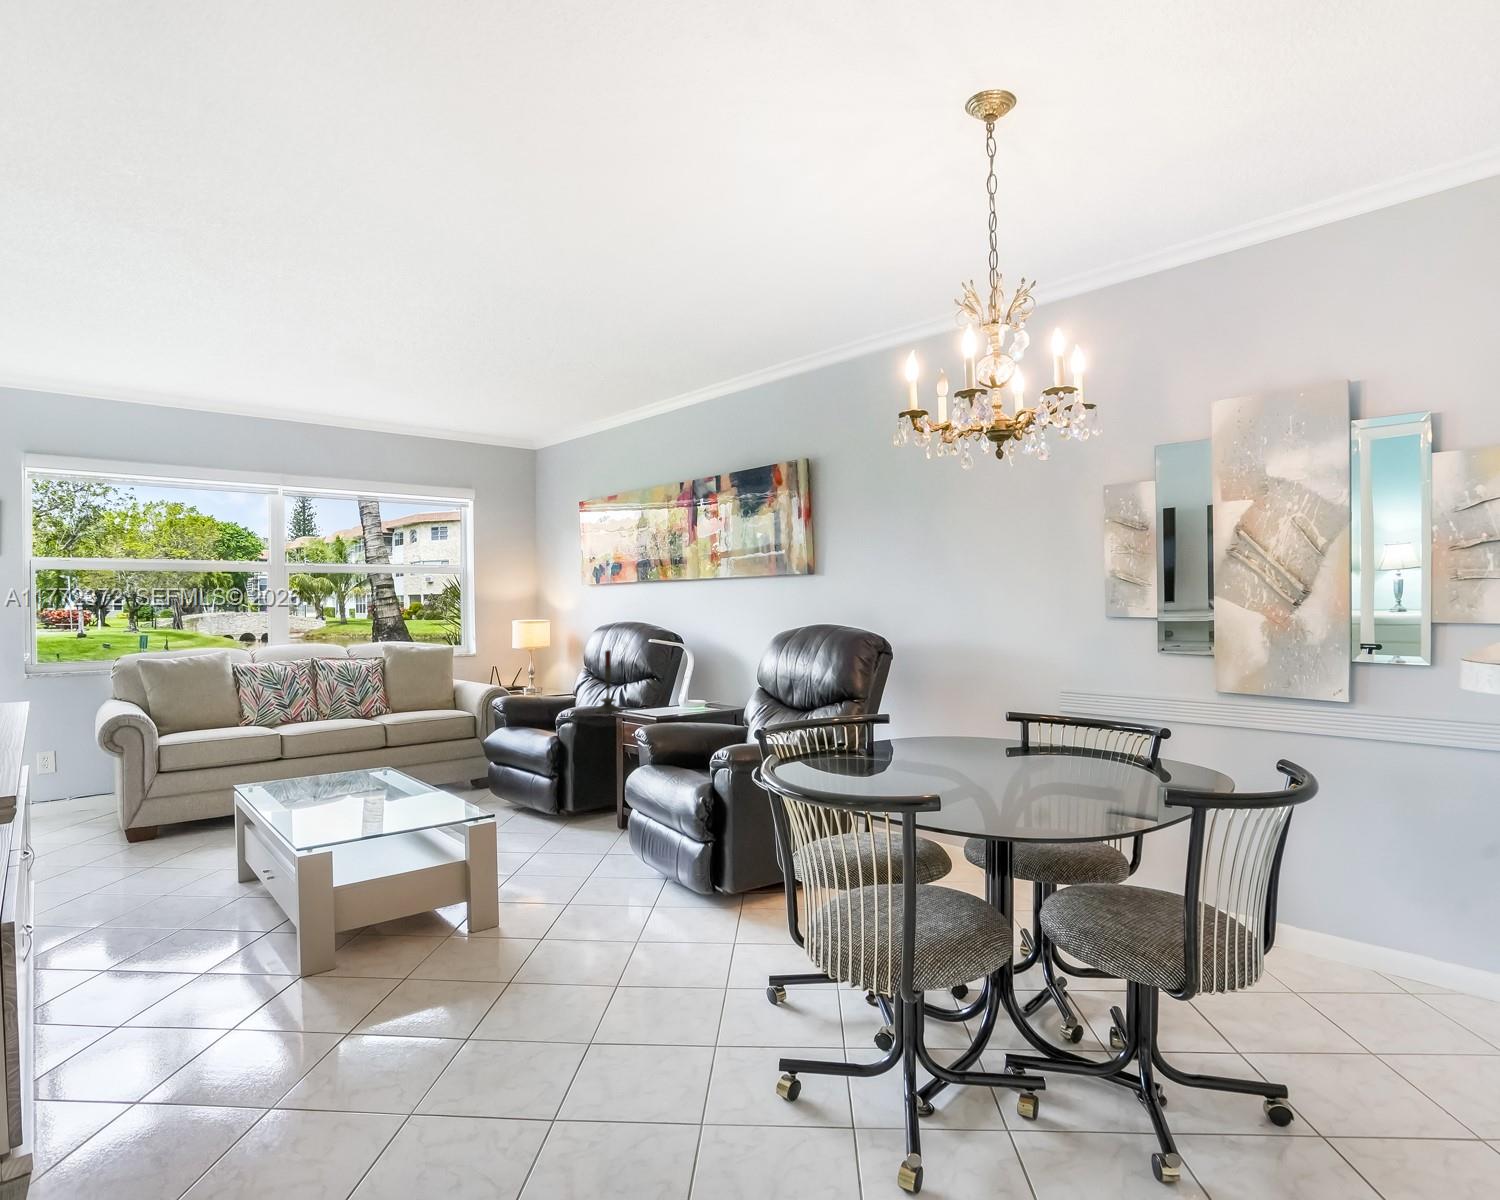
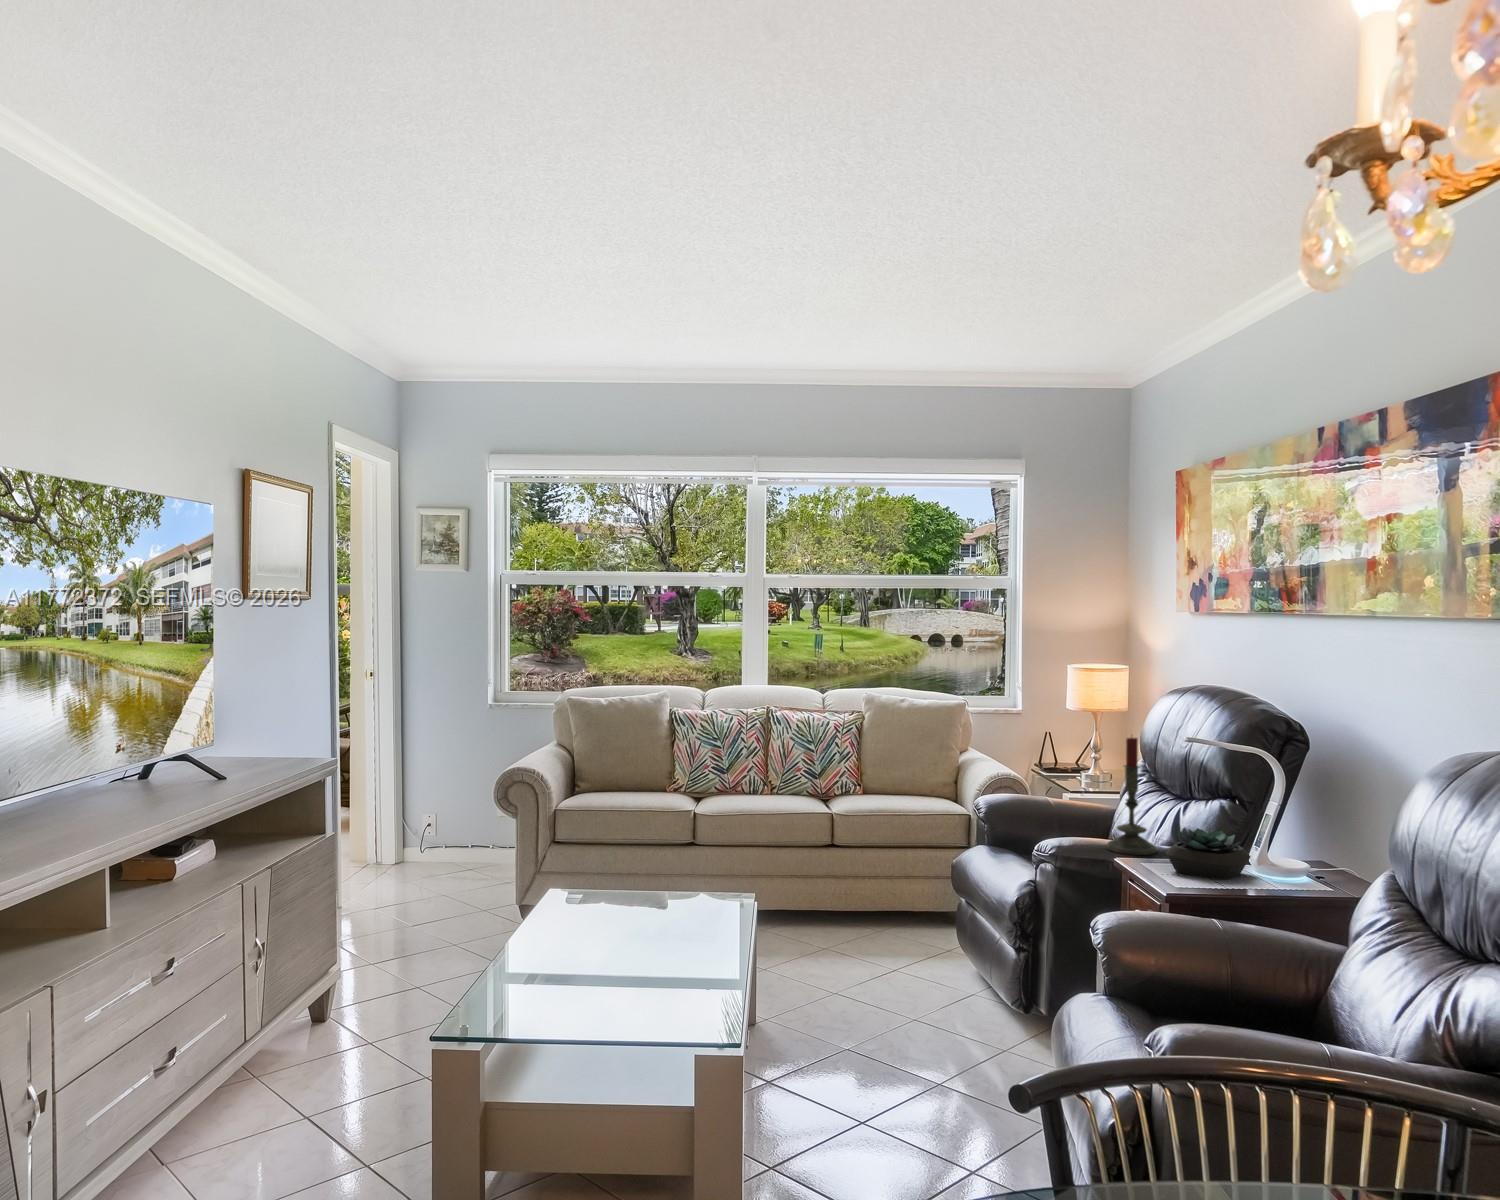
succulent plant: none [636,691,673,714] -> present [1166,828,1250,880]

